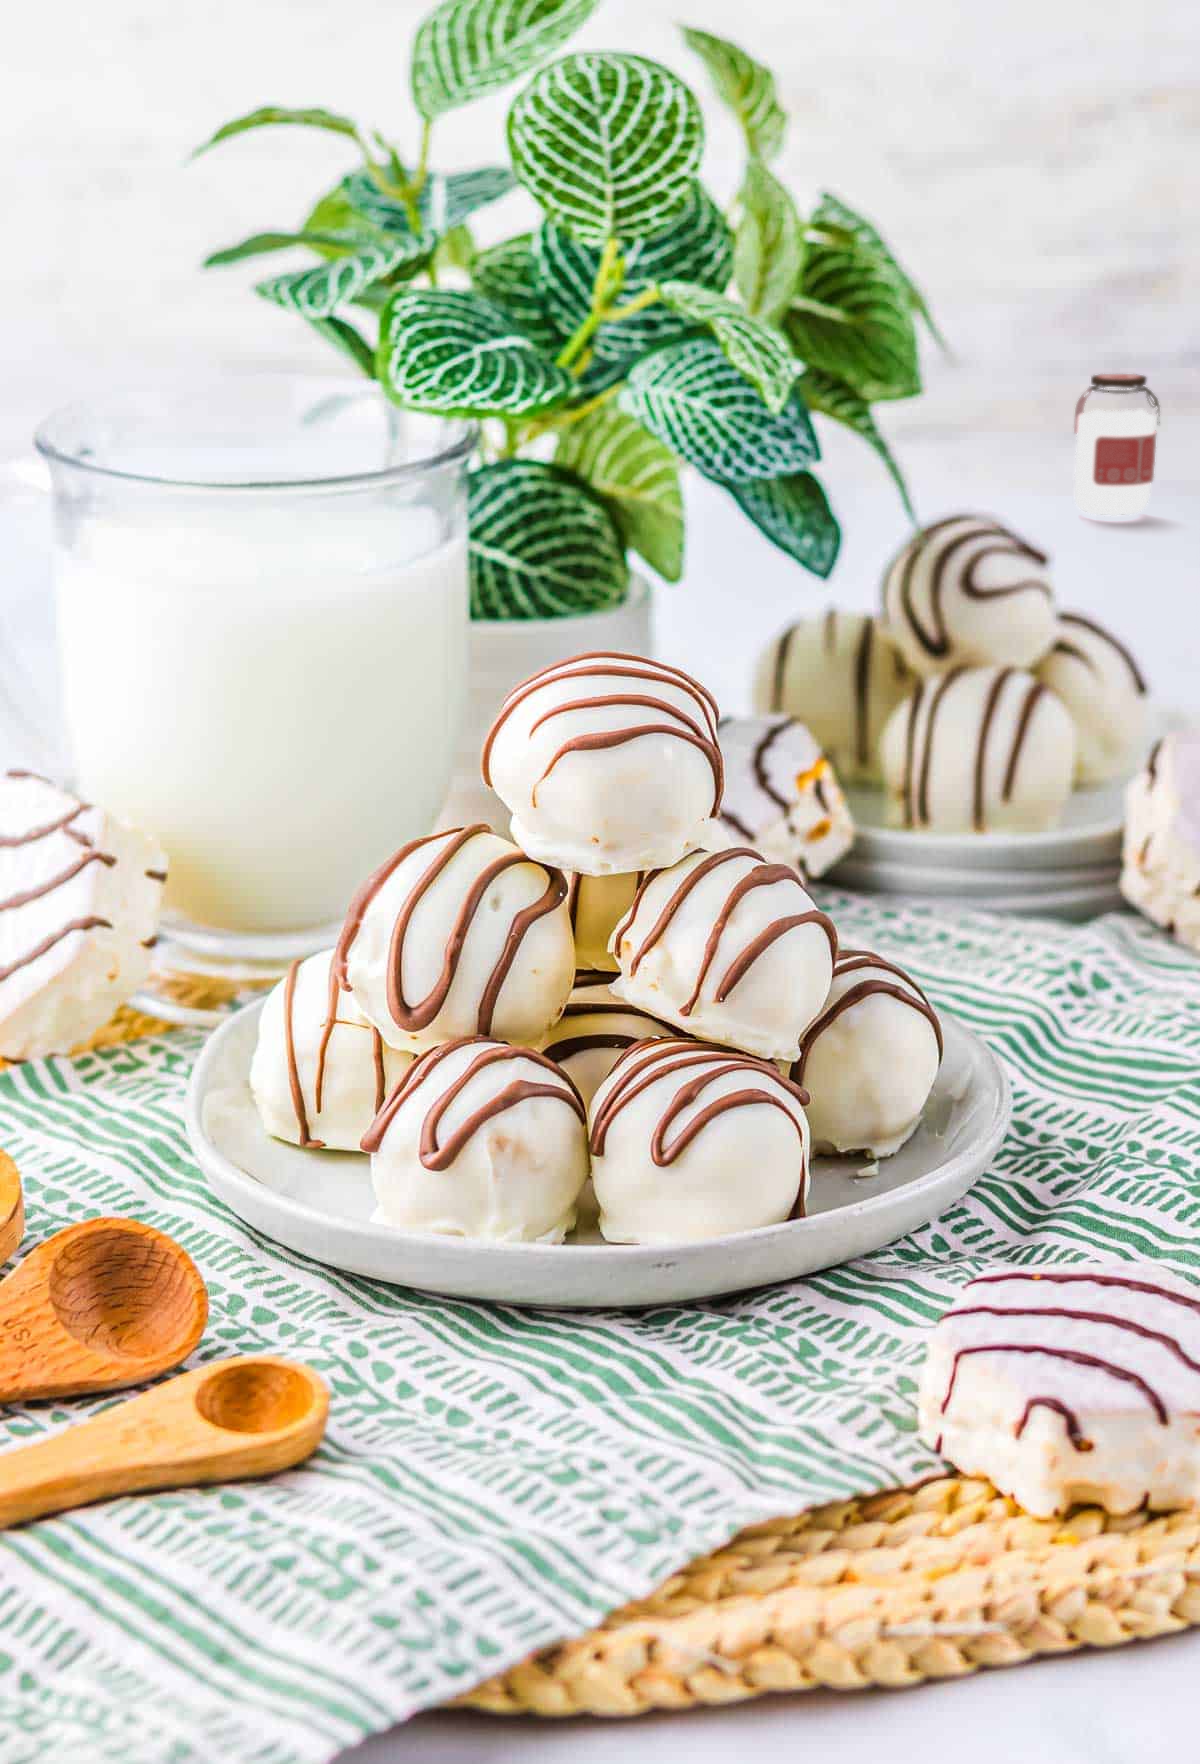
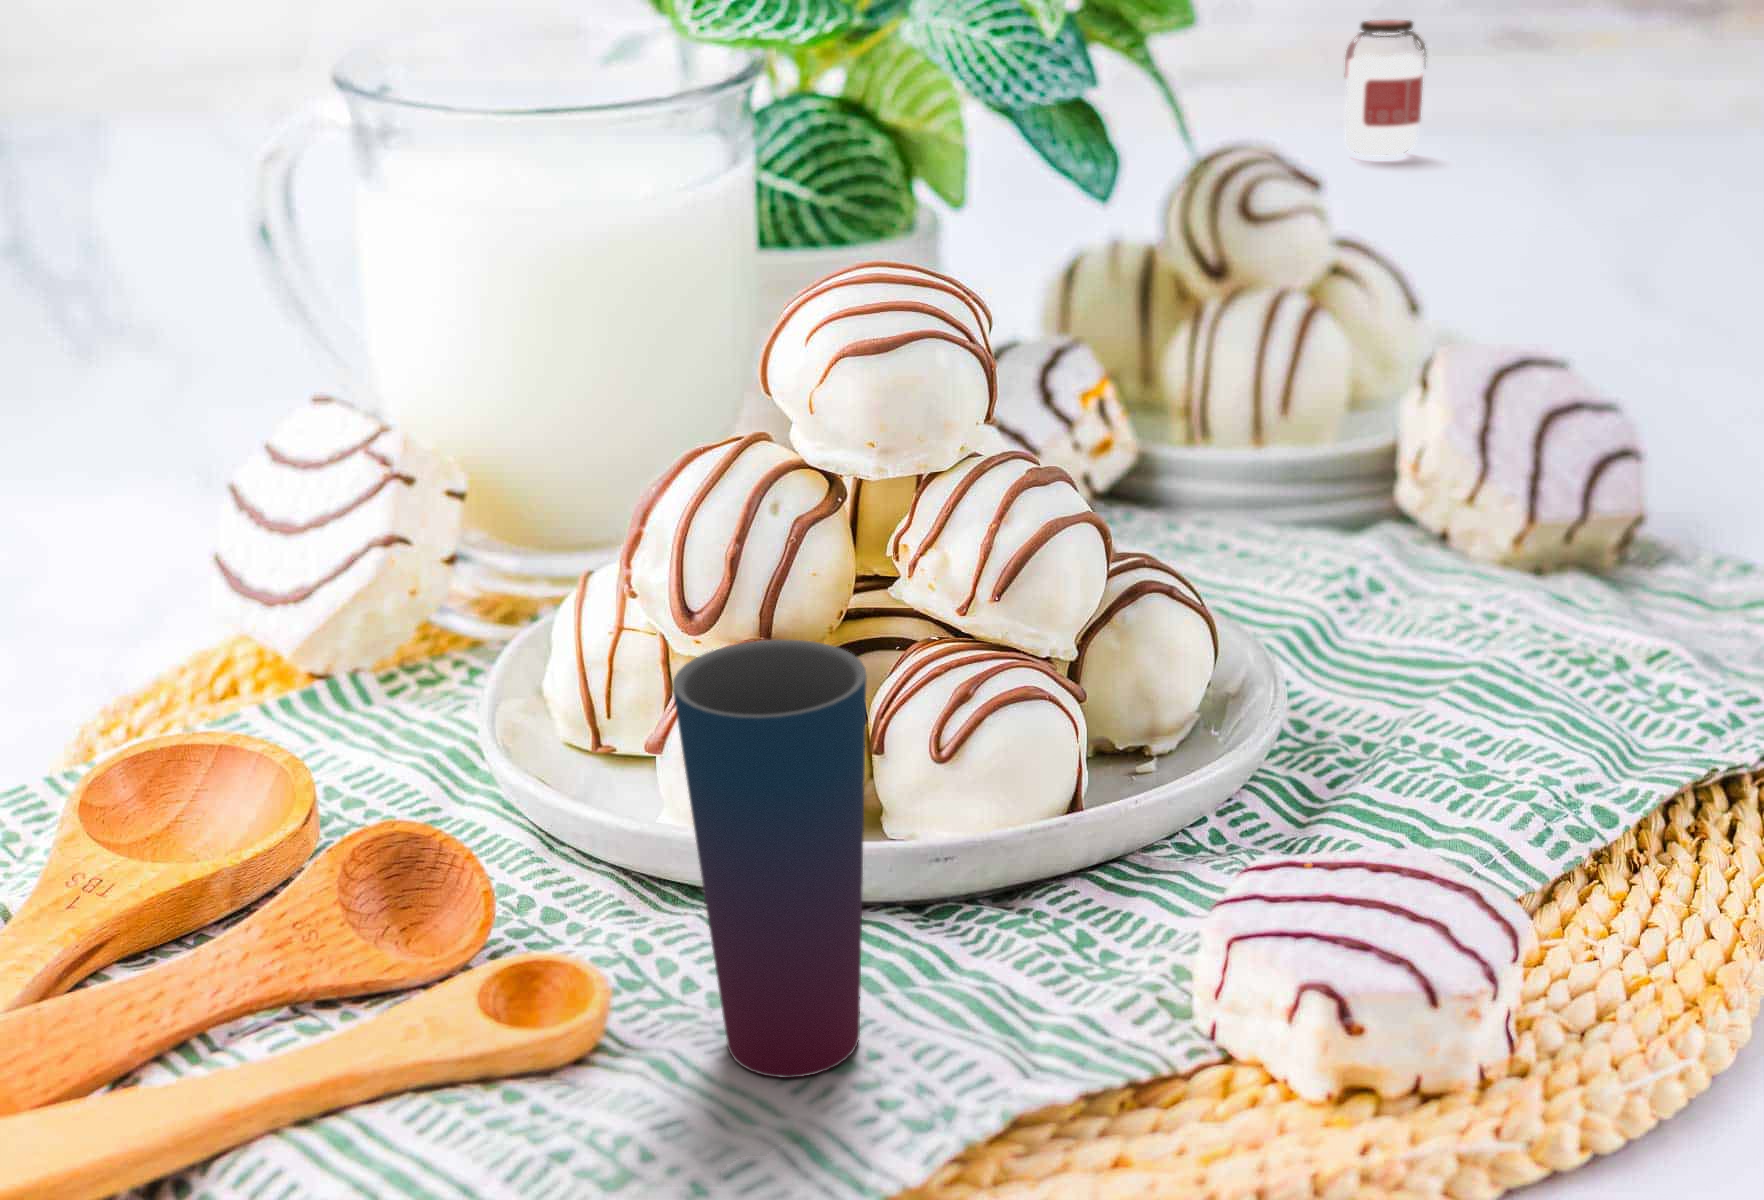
cup: none [405,1045,599,1488] -> present [673,639,867,1078]

